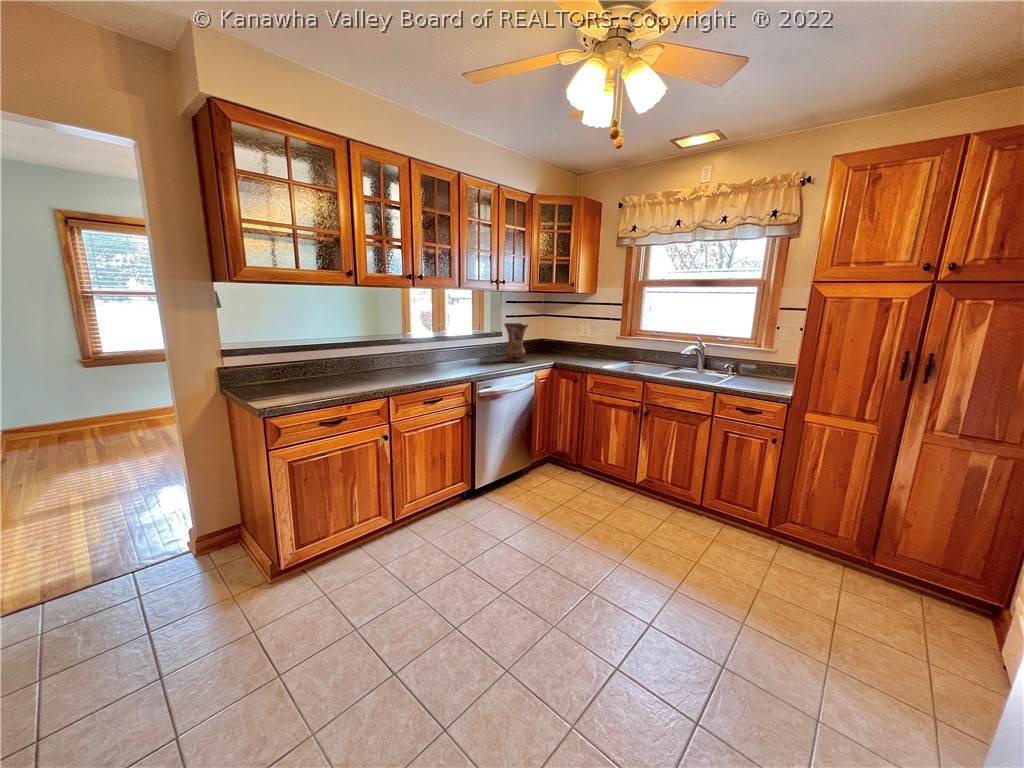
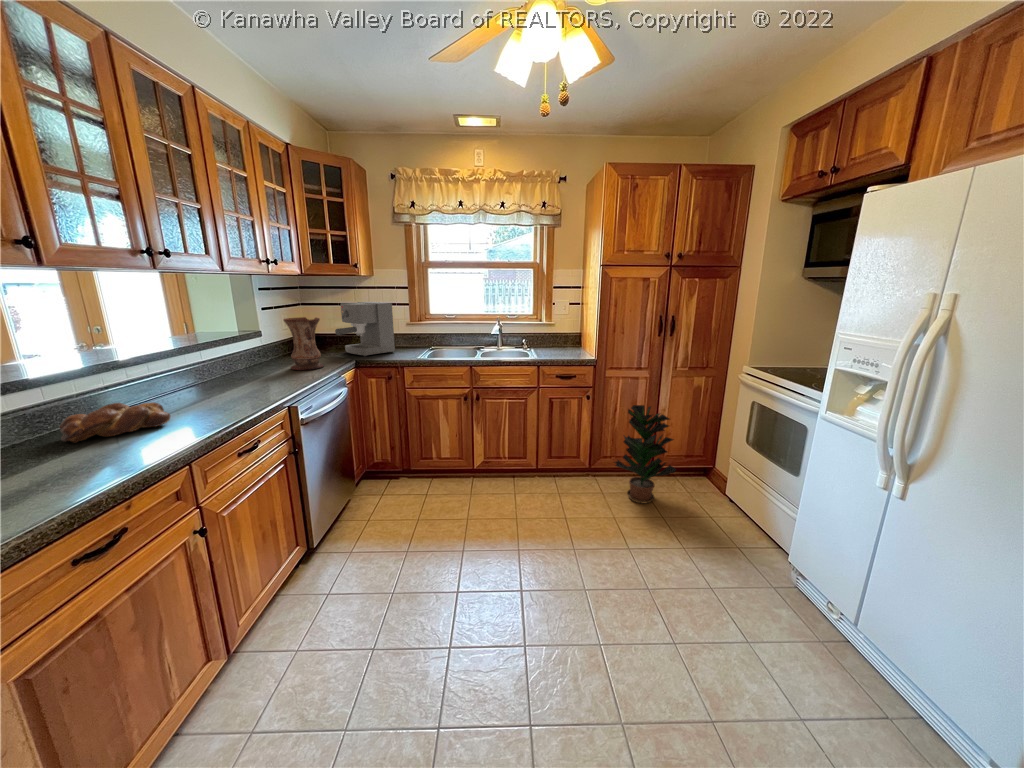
coffee maker: none [546,315,597,361] -> present [335,302,395,356]
bread loaf: none [362,358,406,374] -> present [59,403,170,442]
potted plant: none [780,464,883,600] -> present [615,405,676,503]

